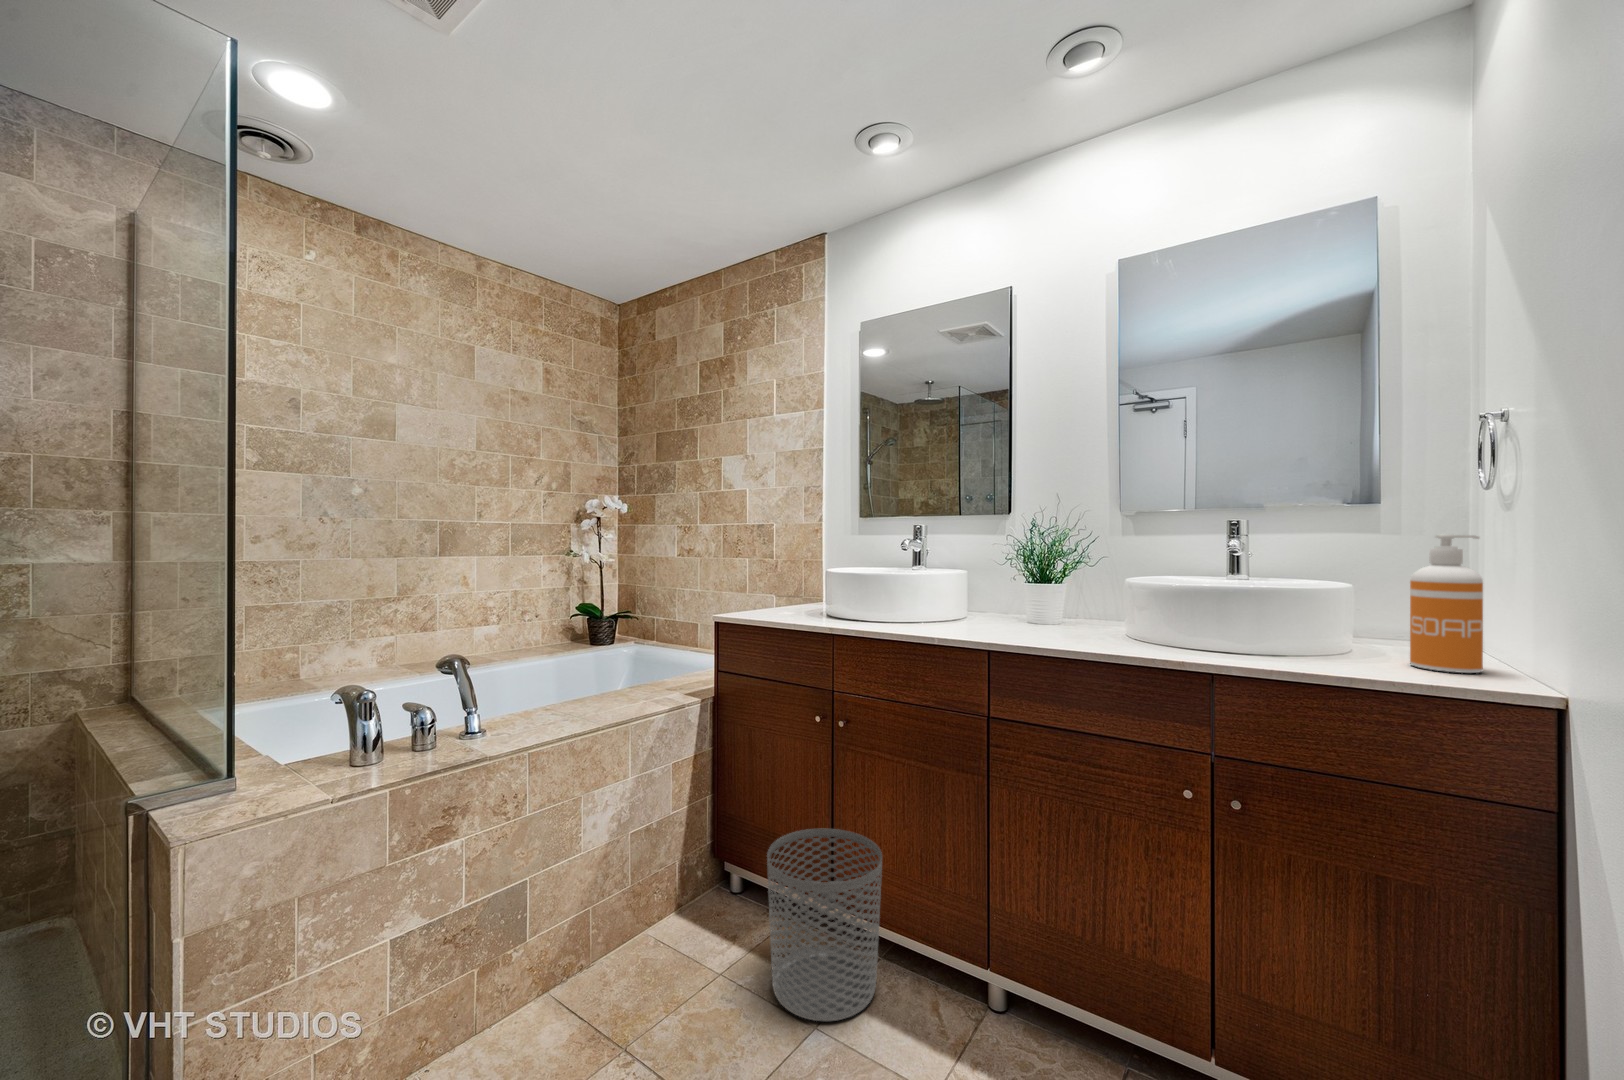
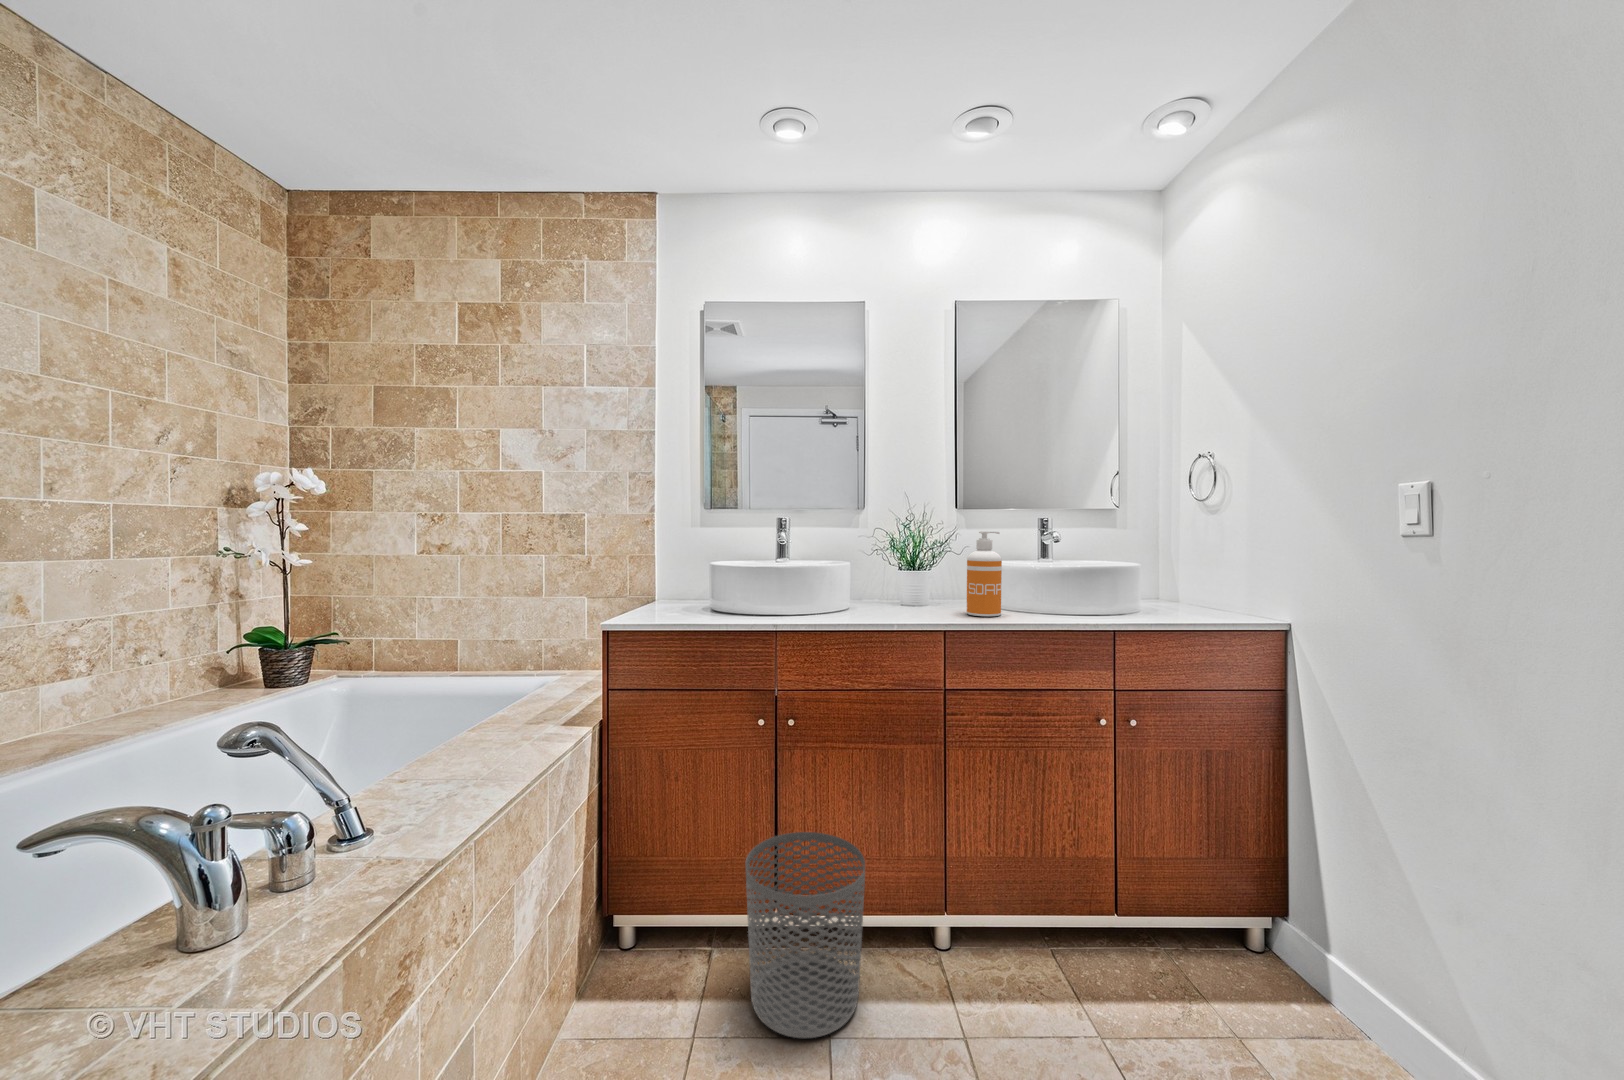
soap dispenser: present [1410,534,1483,673] -> present [967,531,1002,616]

